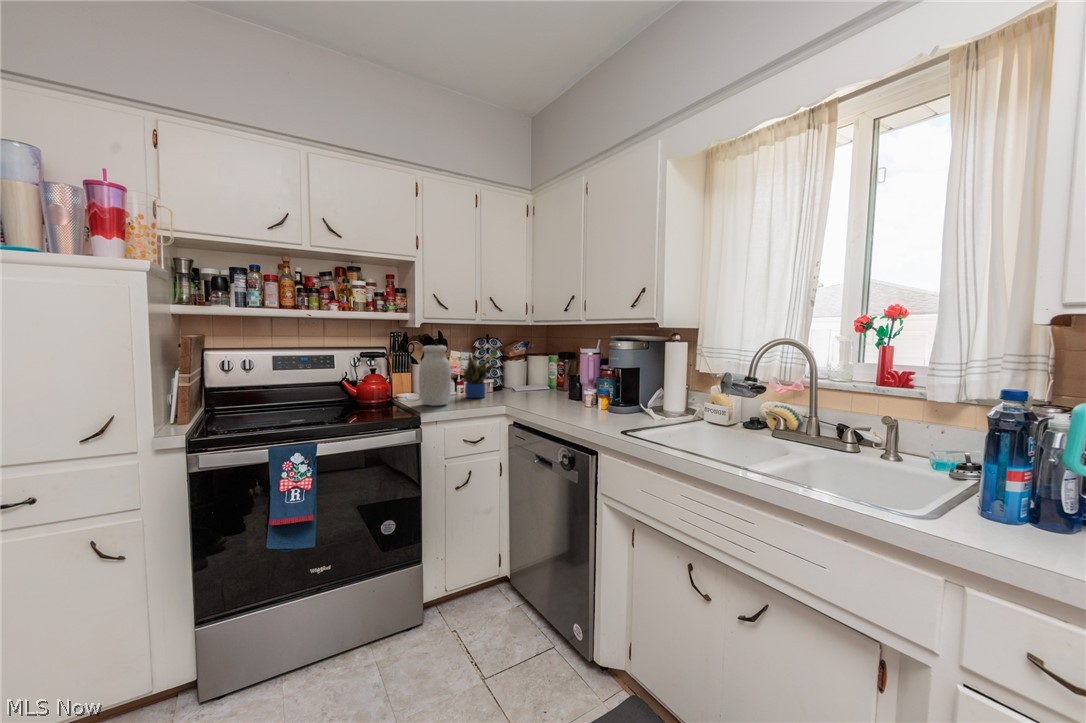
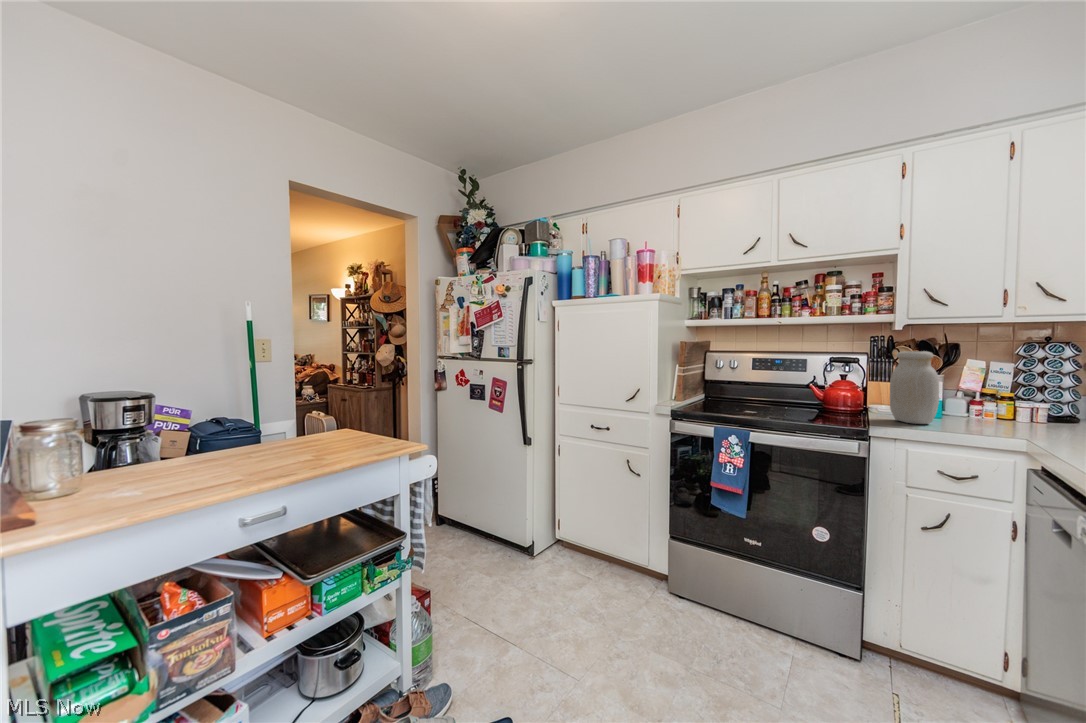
potted plant: present [464,345,499,398] -> none [975,351,1050,426]

